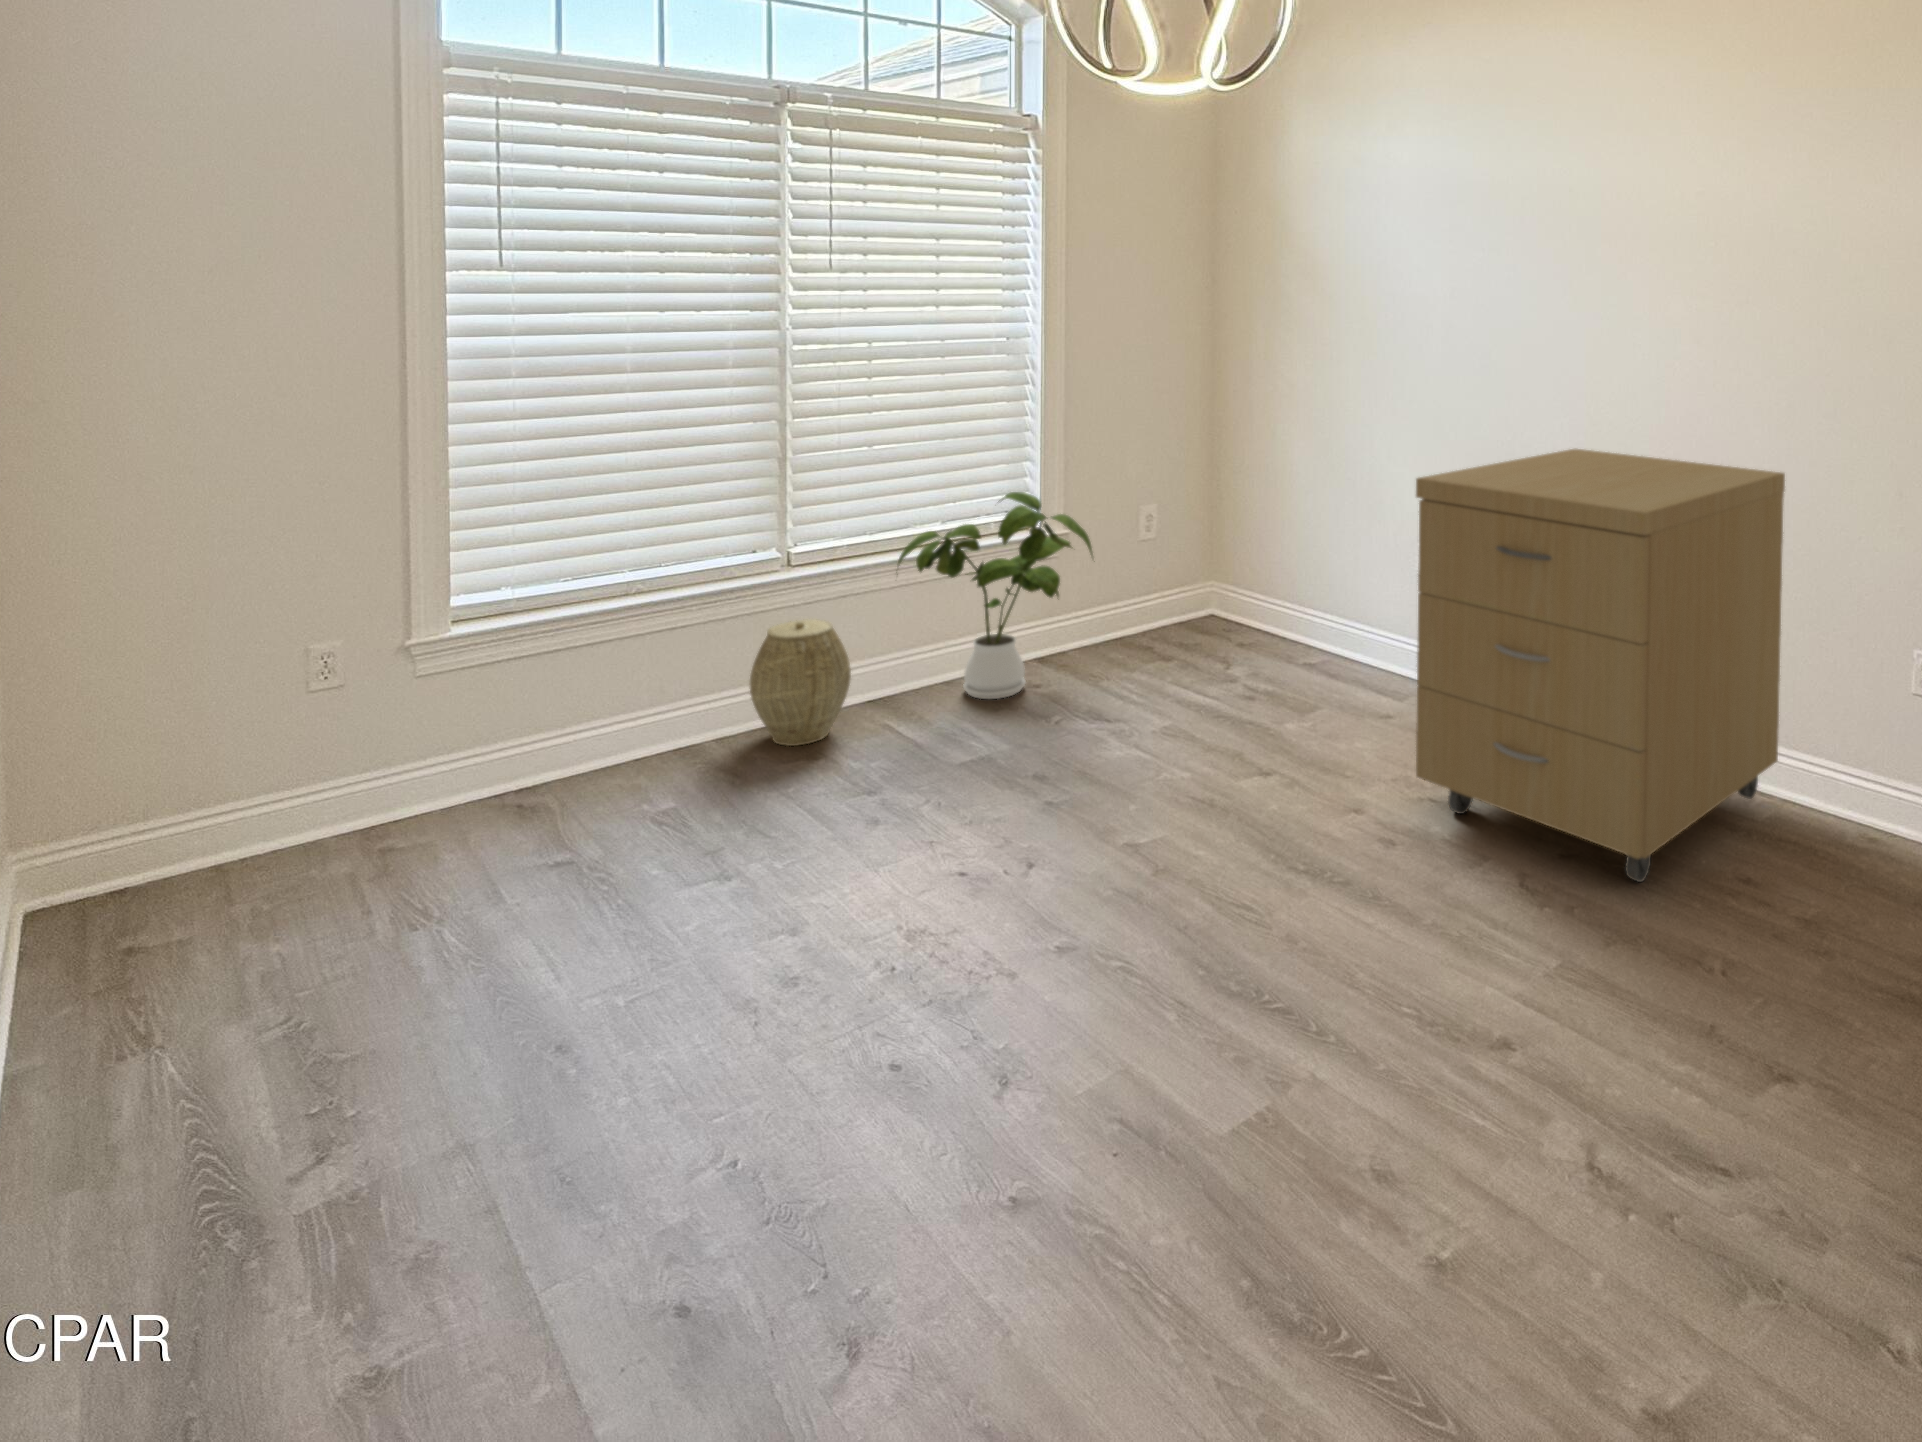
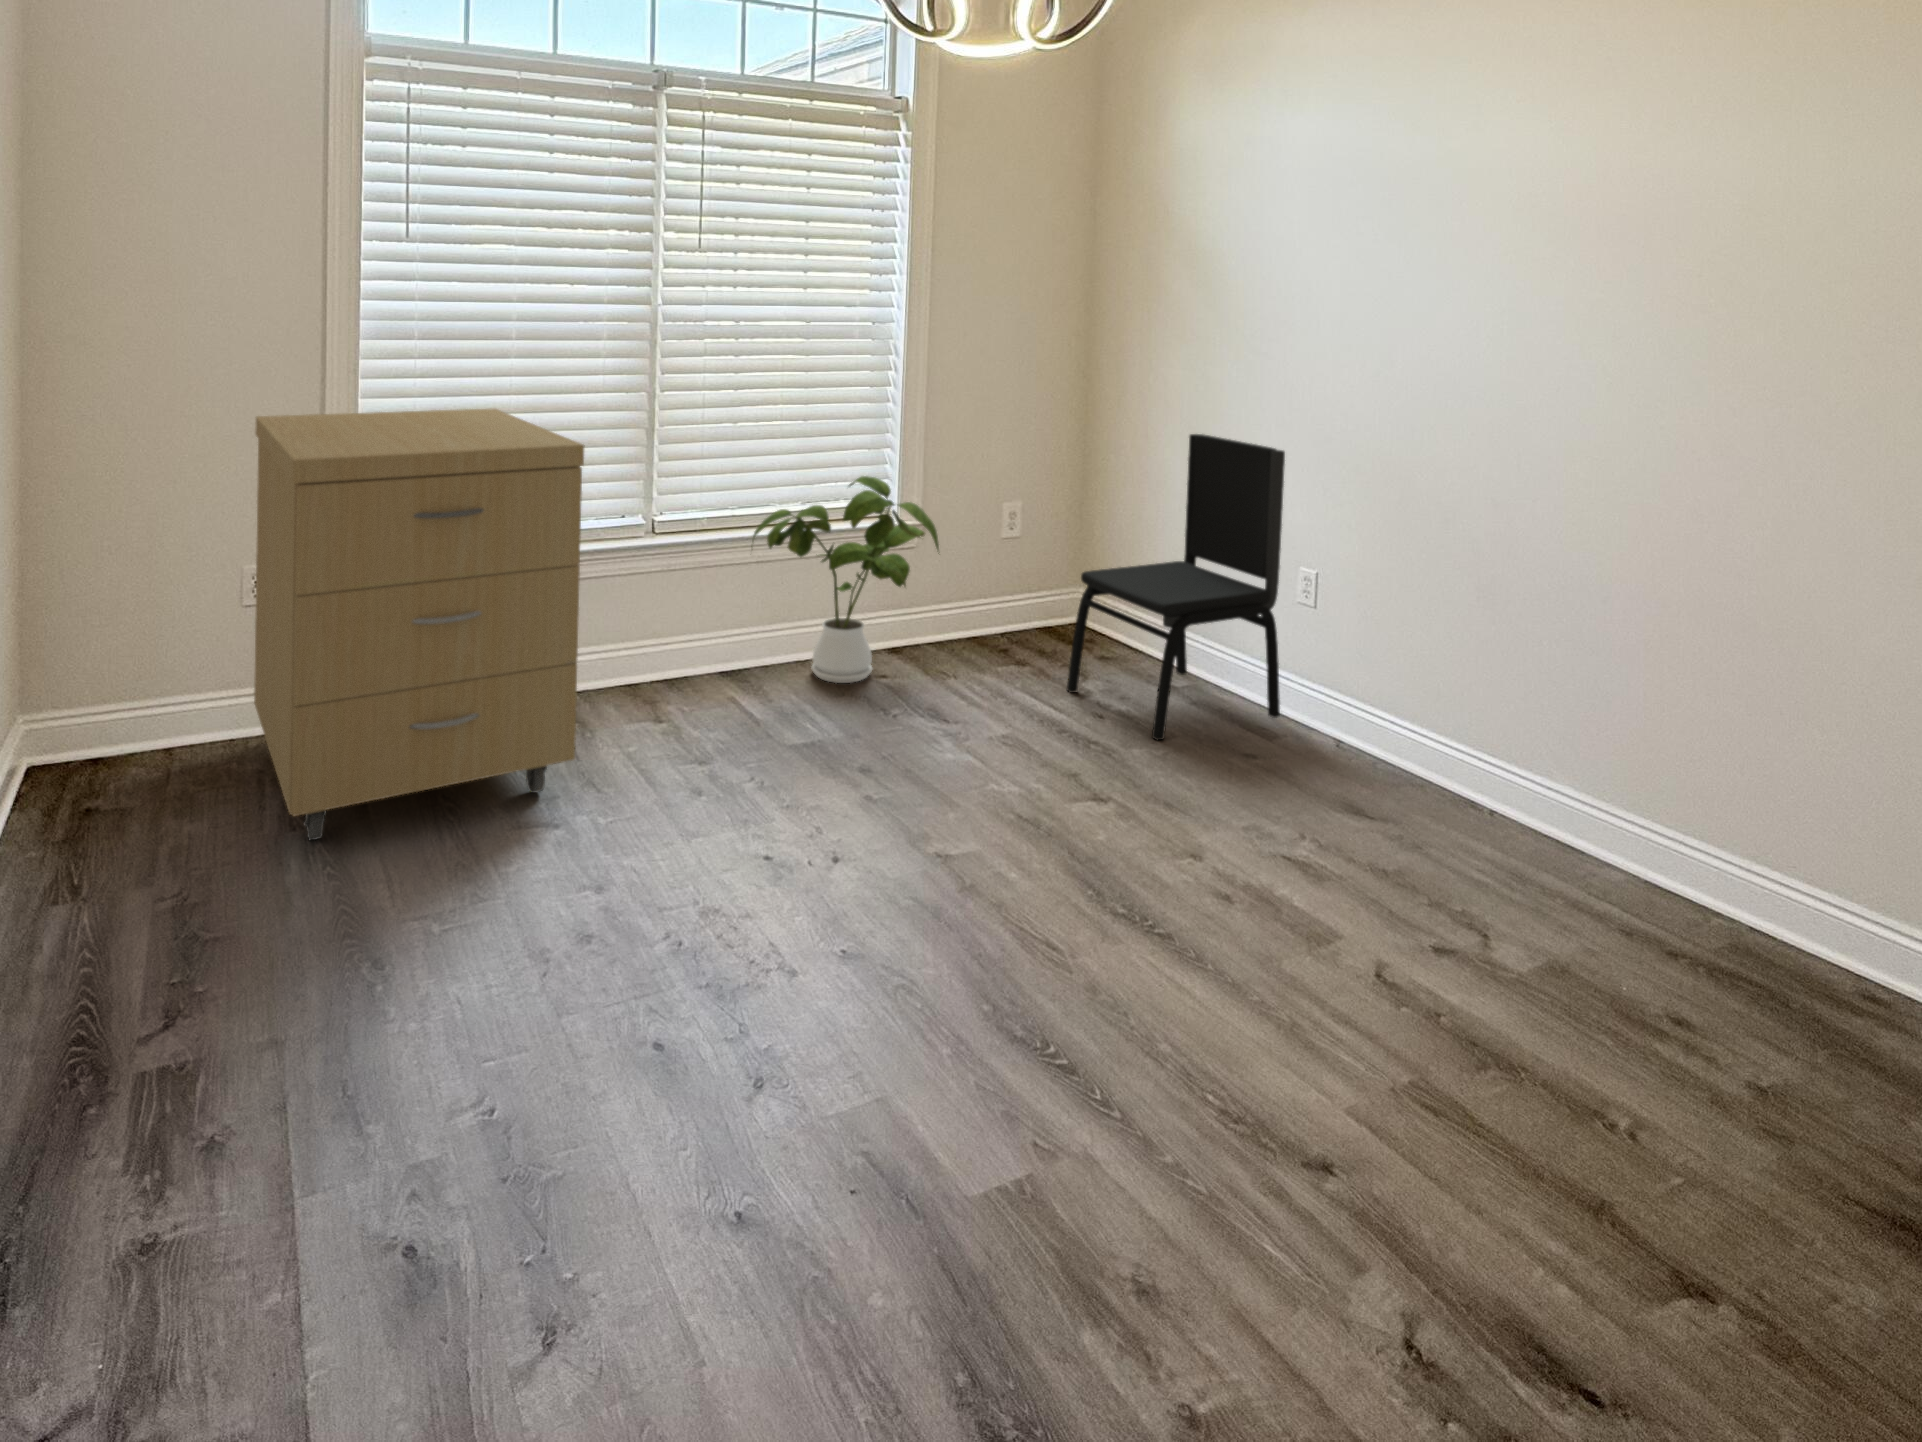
dining chair: none [1215,430,1406,715] -> present [1067,434,1285,740]
storage cabinet: present [1416,449,1785,882] -> present [254,409,584,840]
woven basket: present [750,619,851,746] -> none [609,585,701,705]

